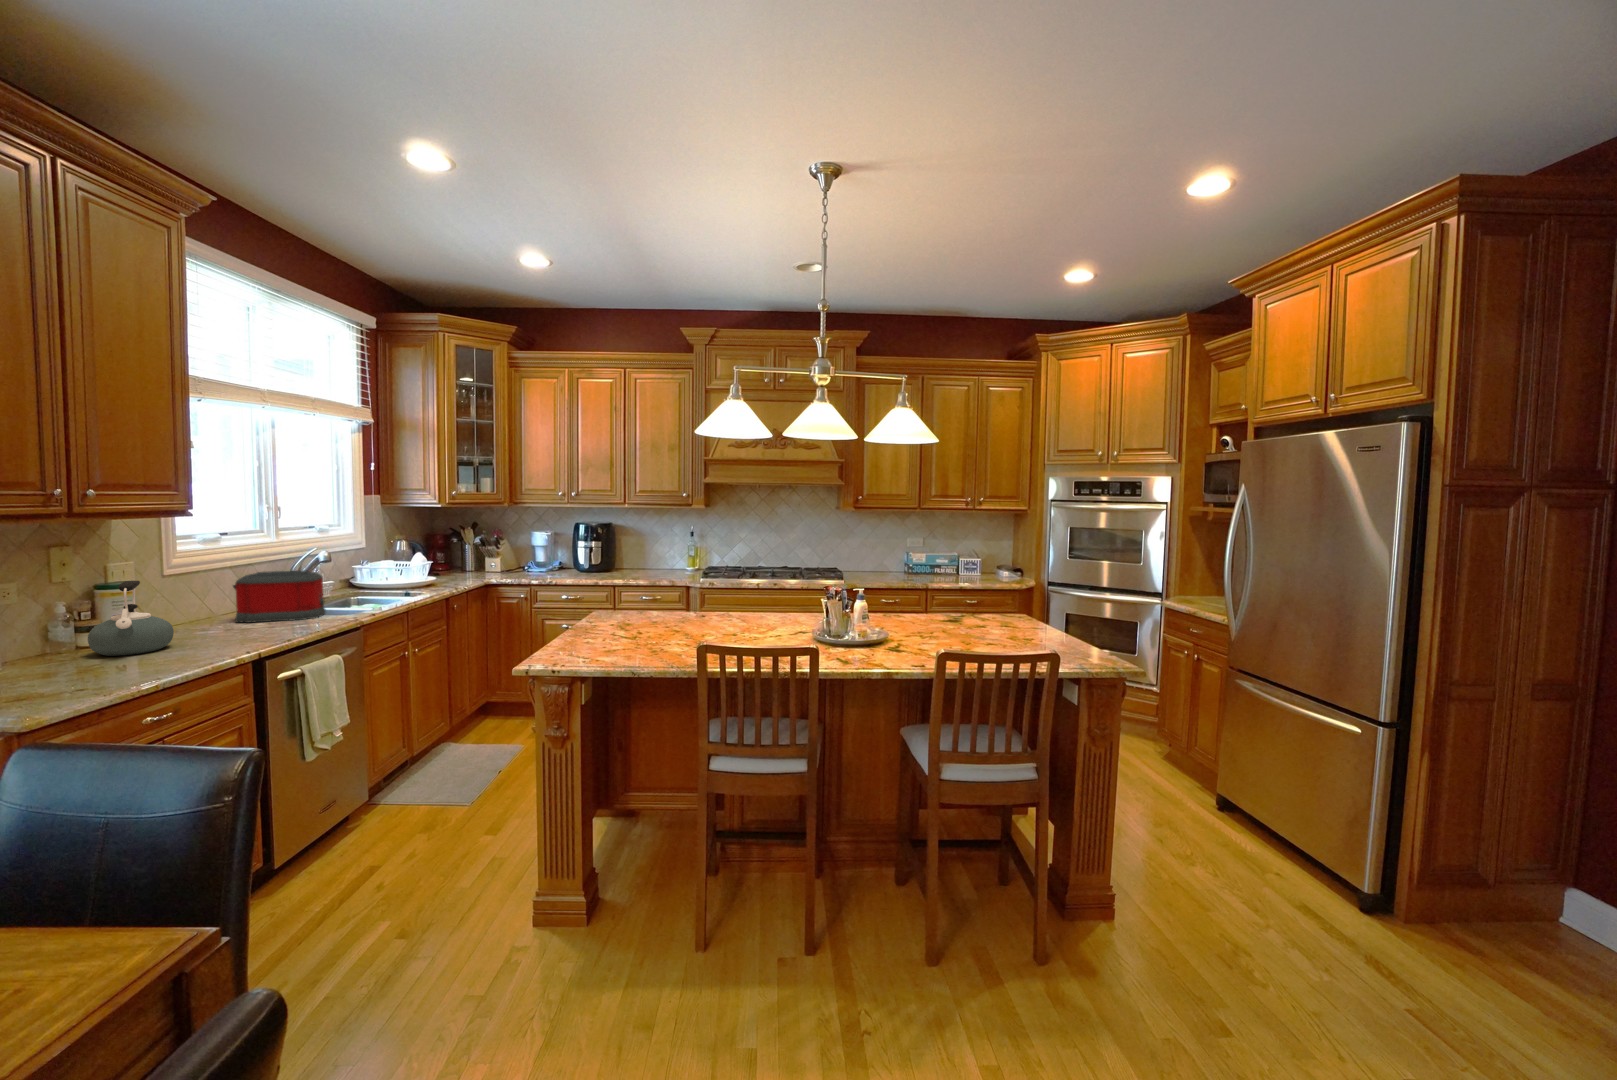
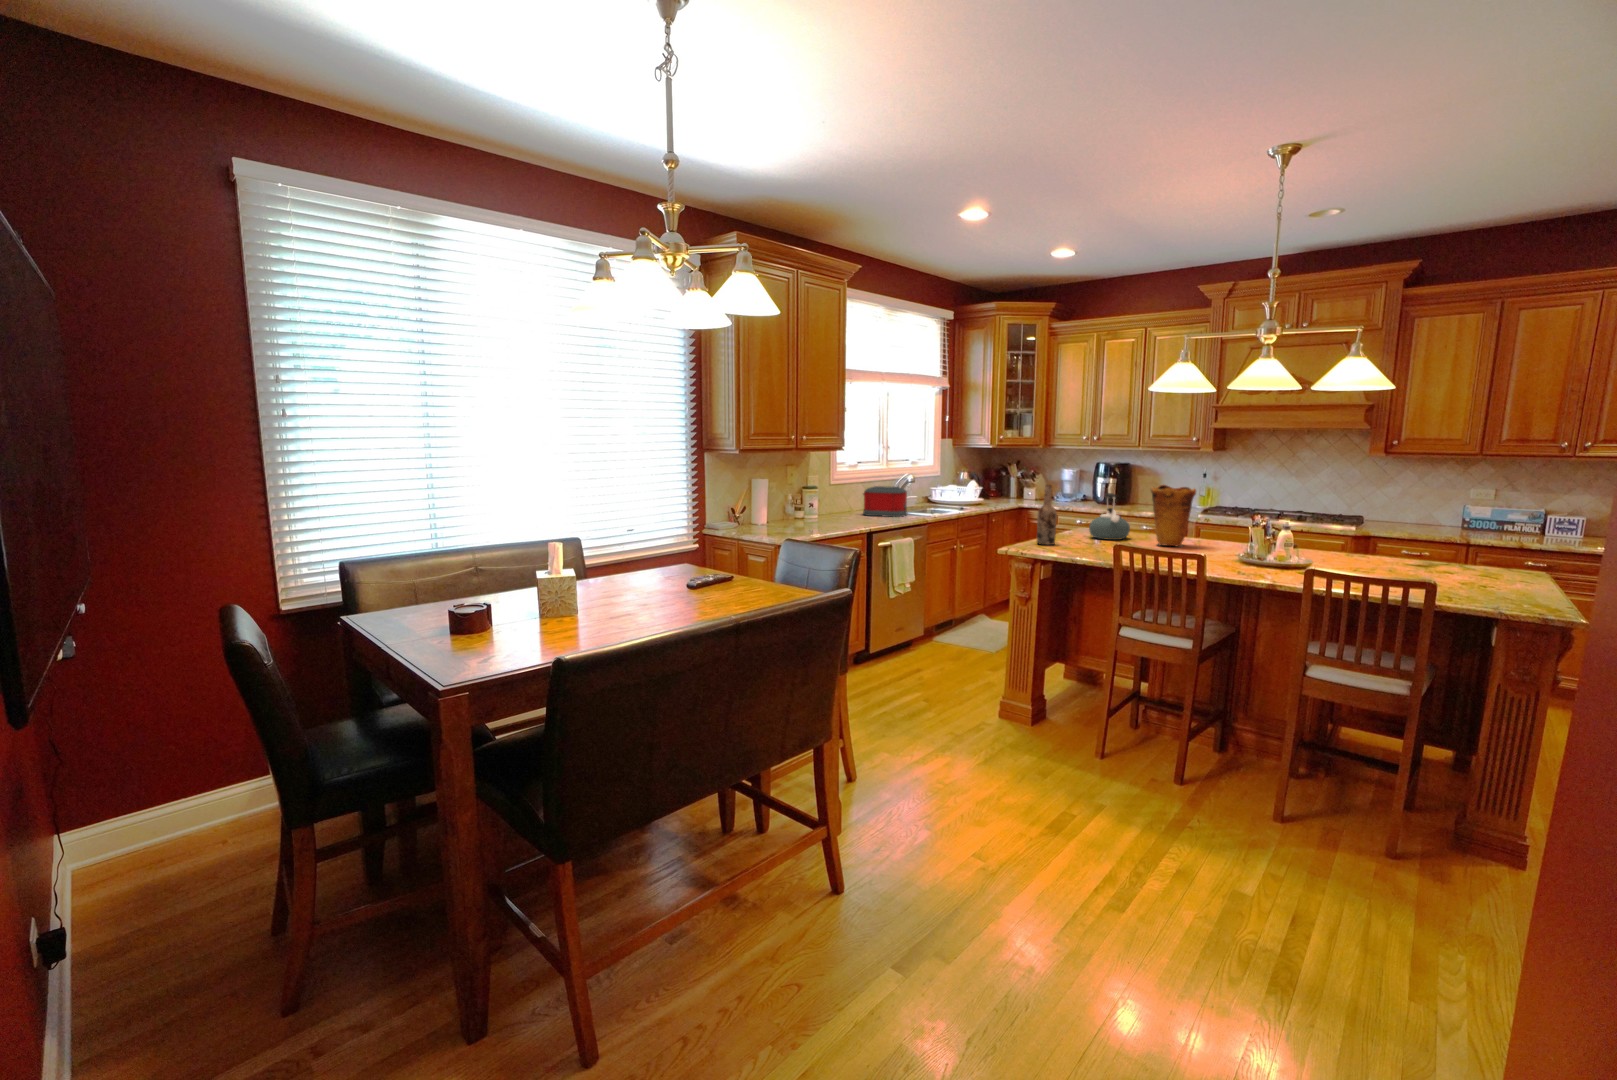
vase: none [740,555,794,635] -> present [1151,485,1196,546]
wine bottle: none [602,565,631,657] -> present [1037,485,1057,545]
kettle: present [88,581,174,656] -> present [1089,493,1130,540]

